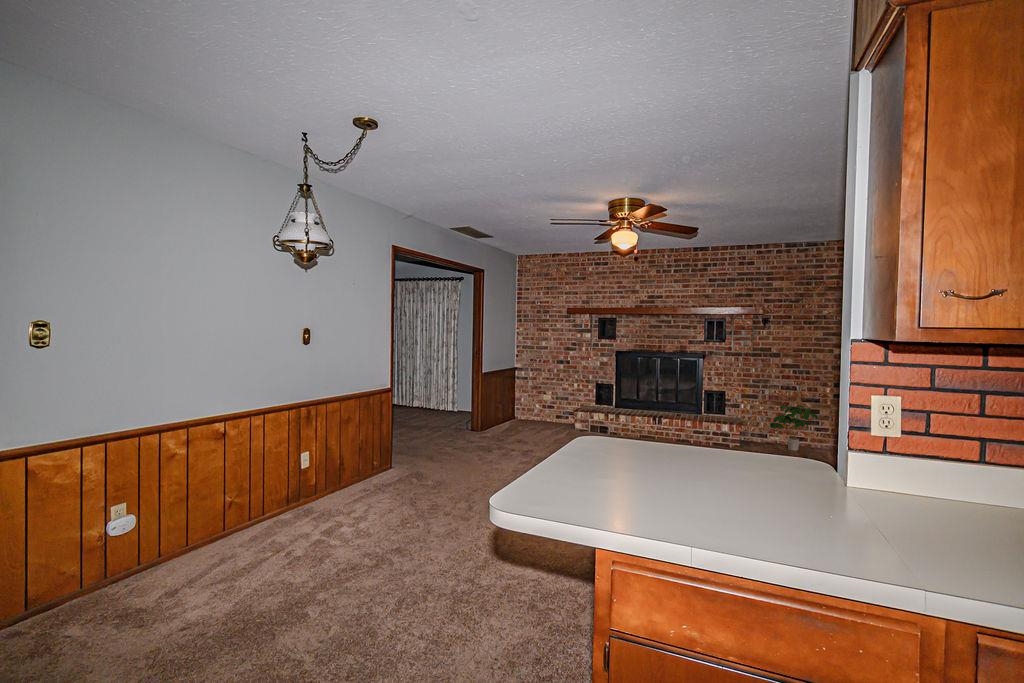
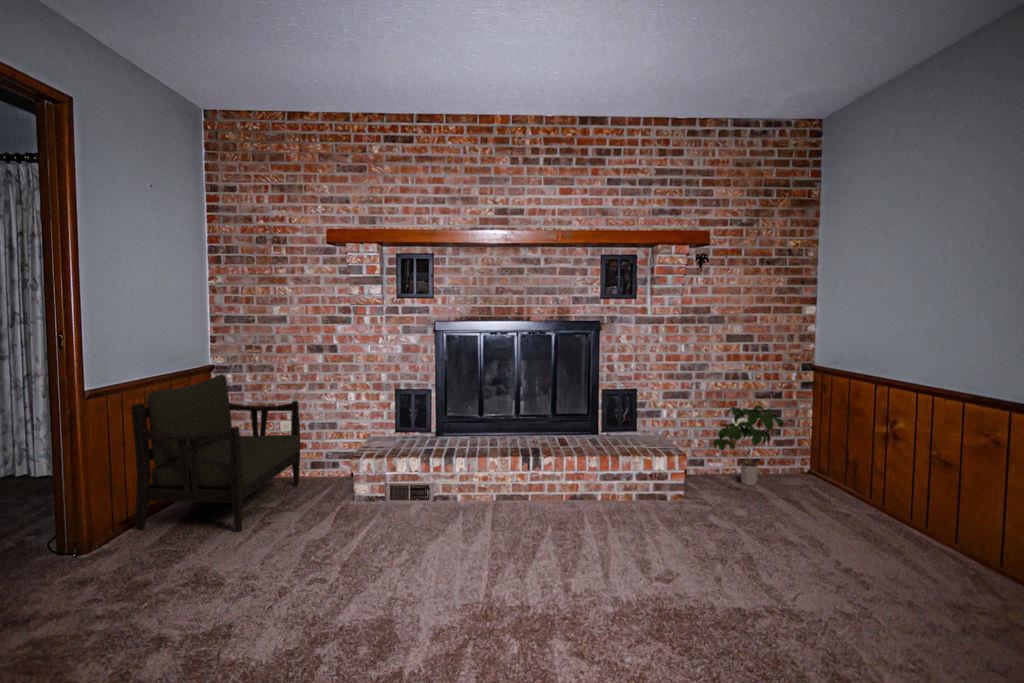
armchair: none [487,371,552,435] -> present [131,374,300,532]

